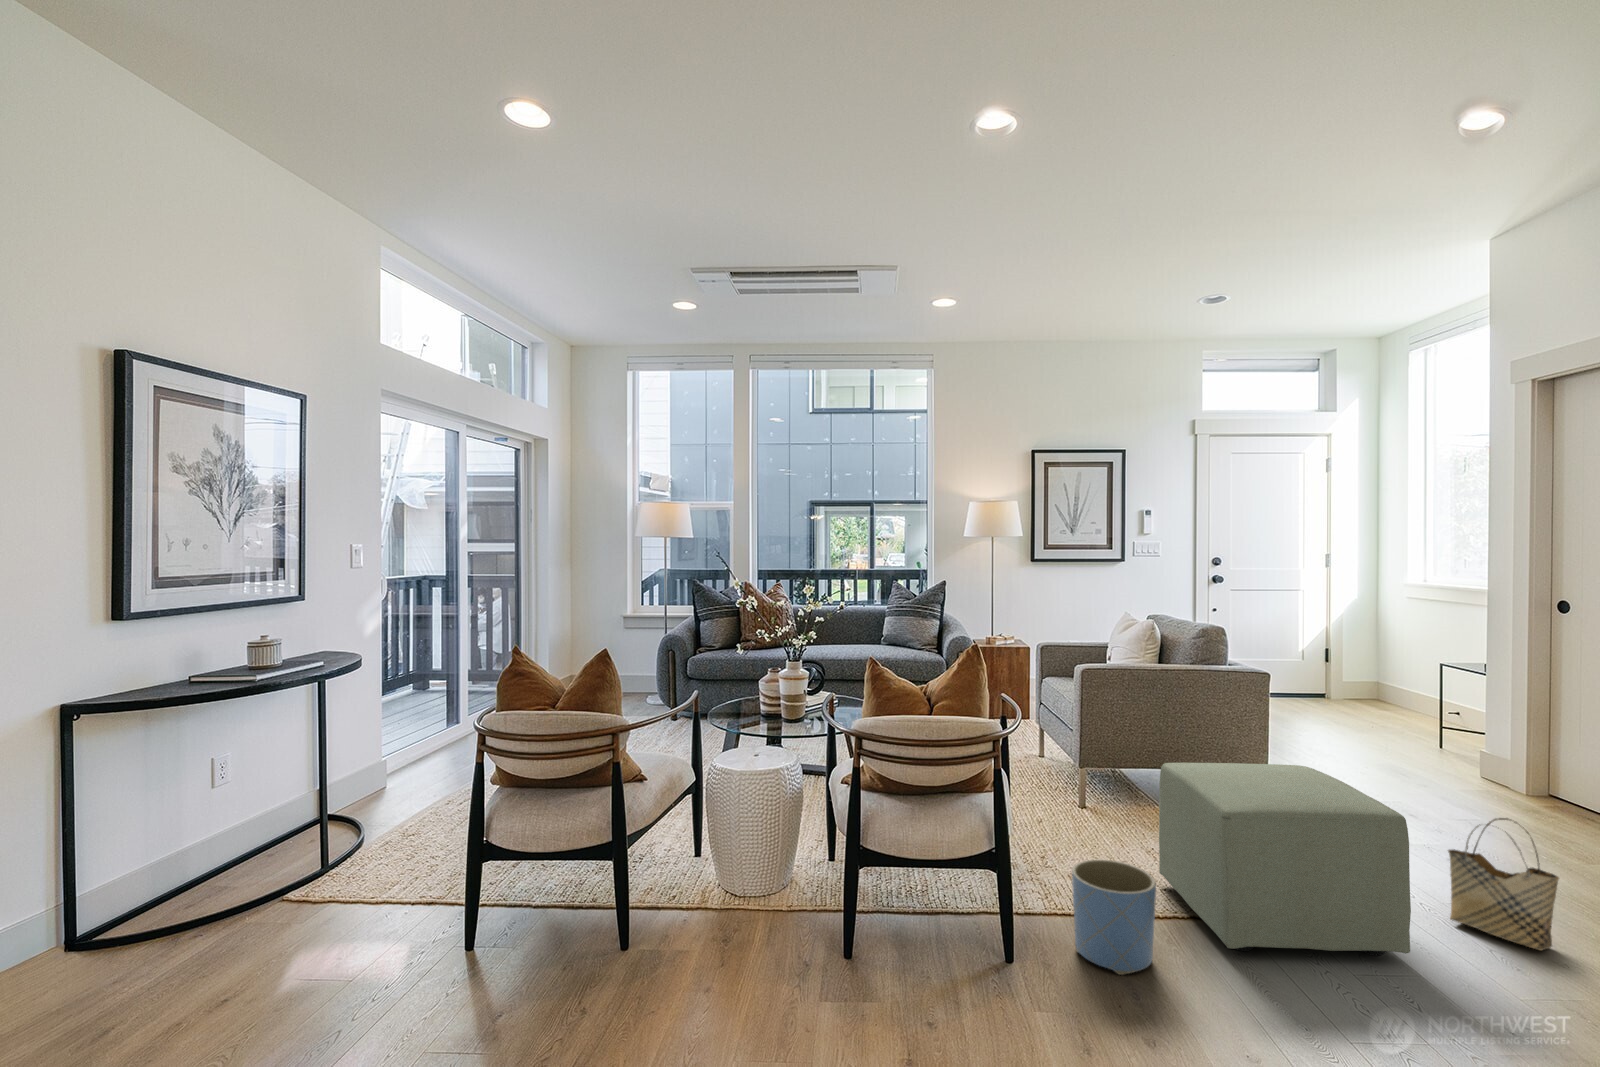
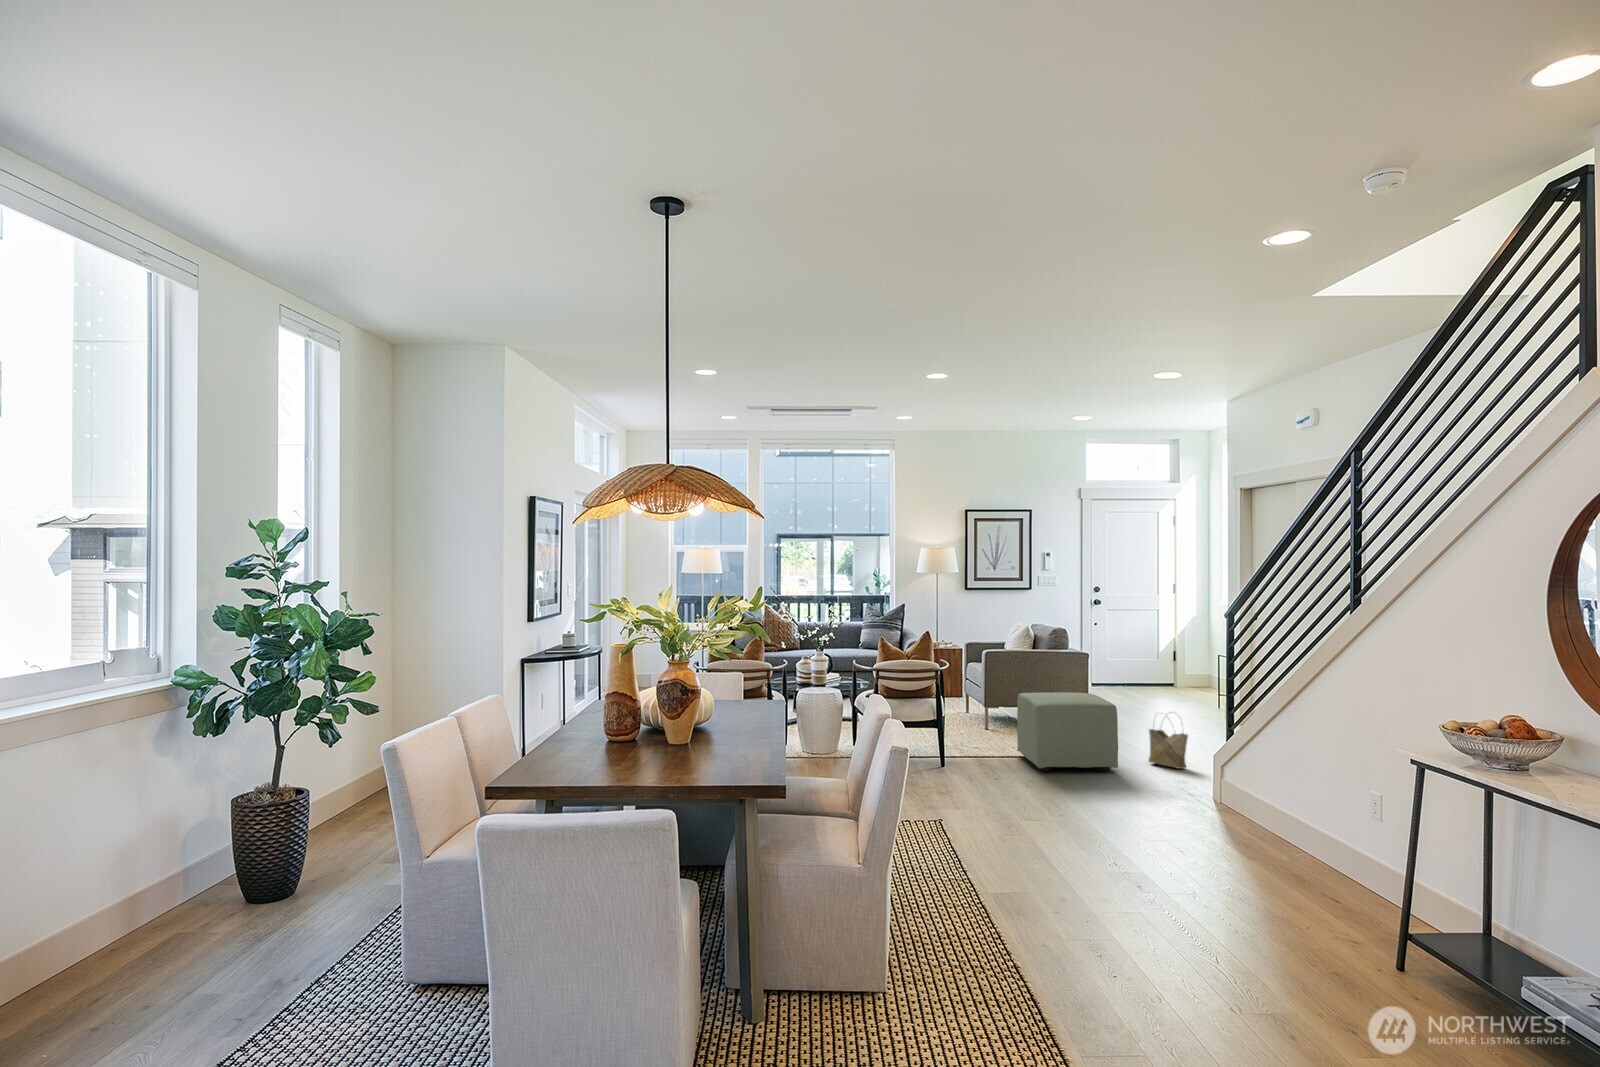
planter: present [1072,860,1156,975] -> none [968,733,1005,778]

